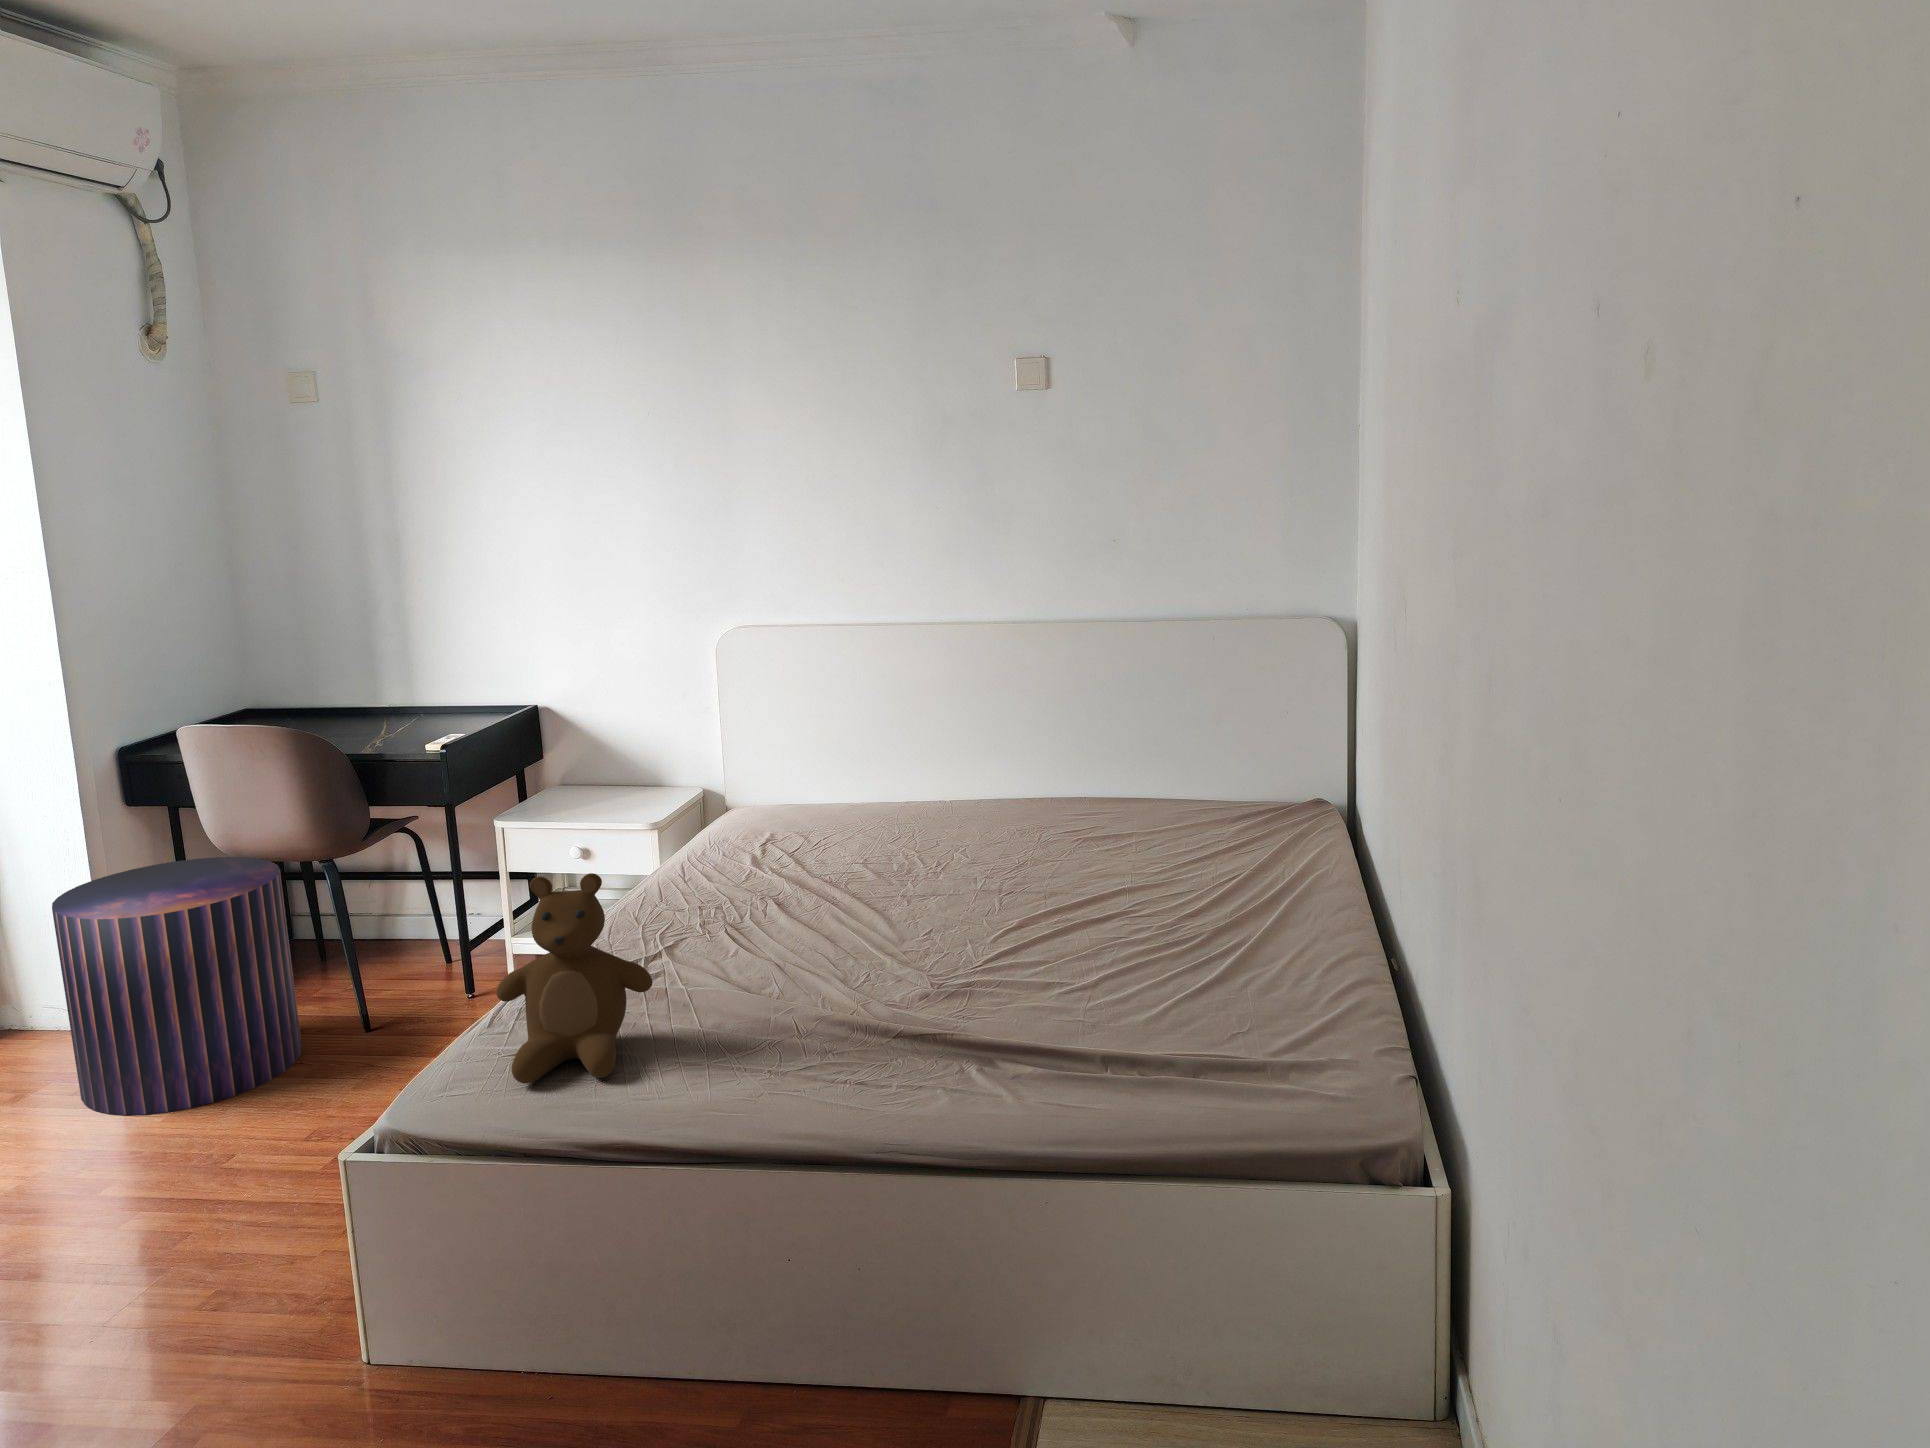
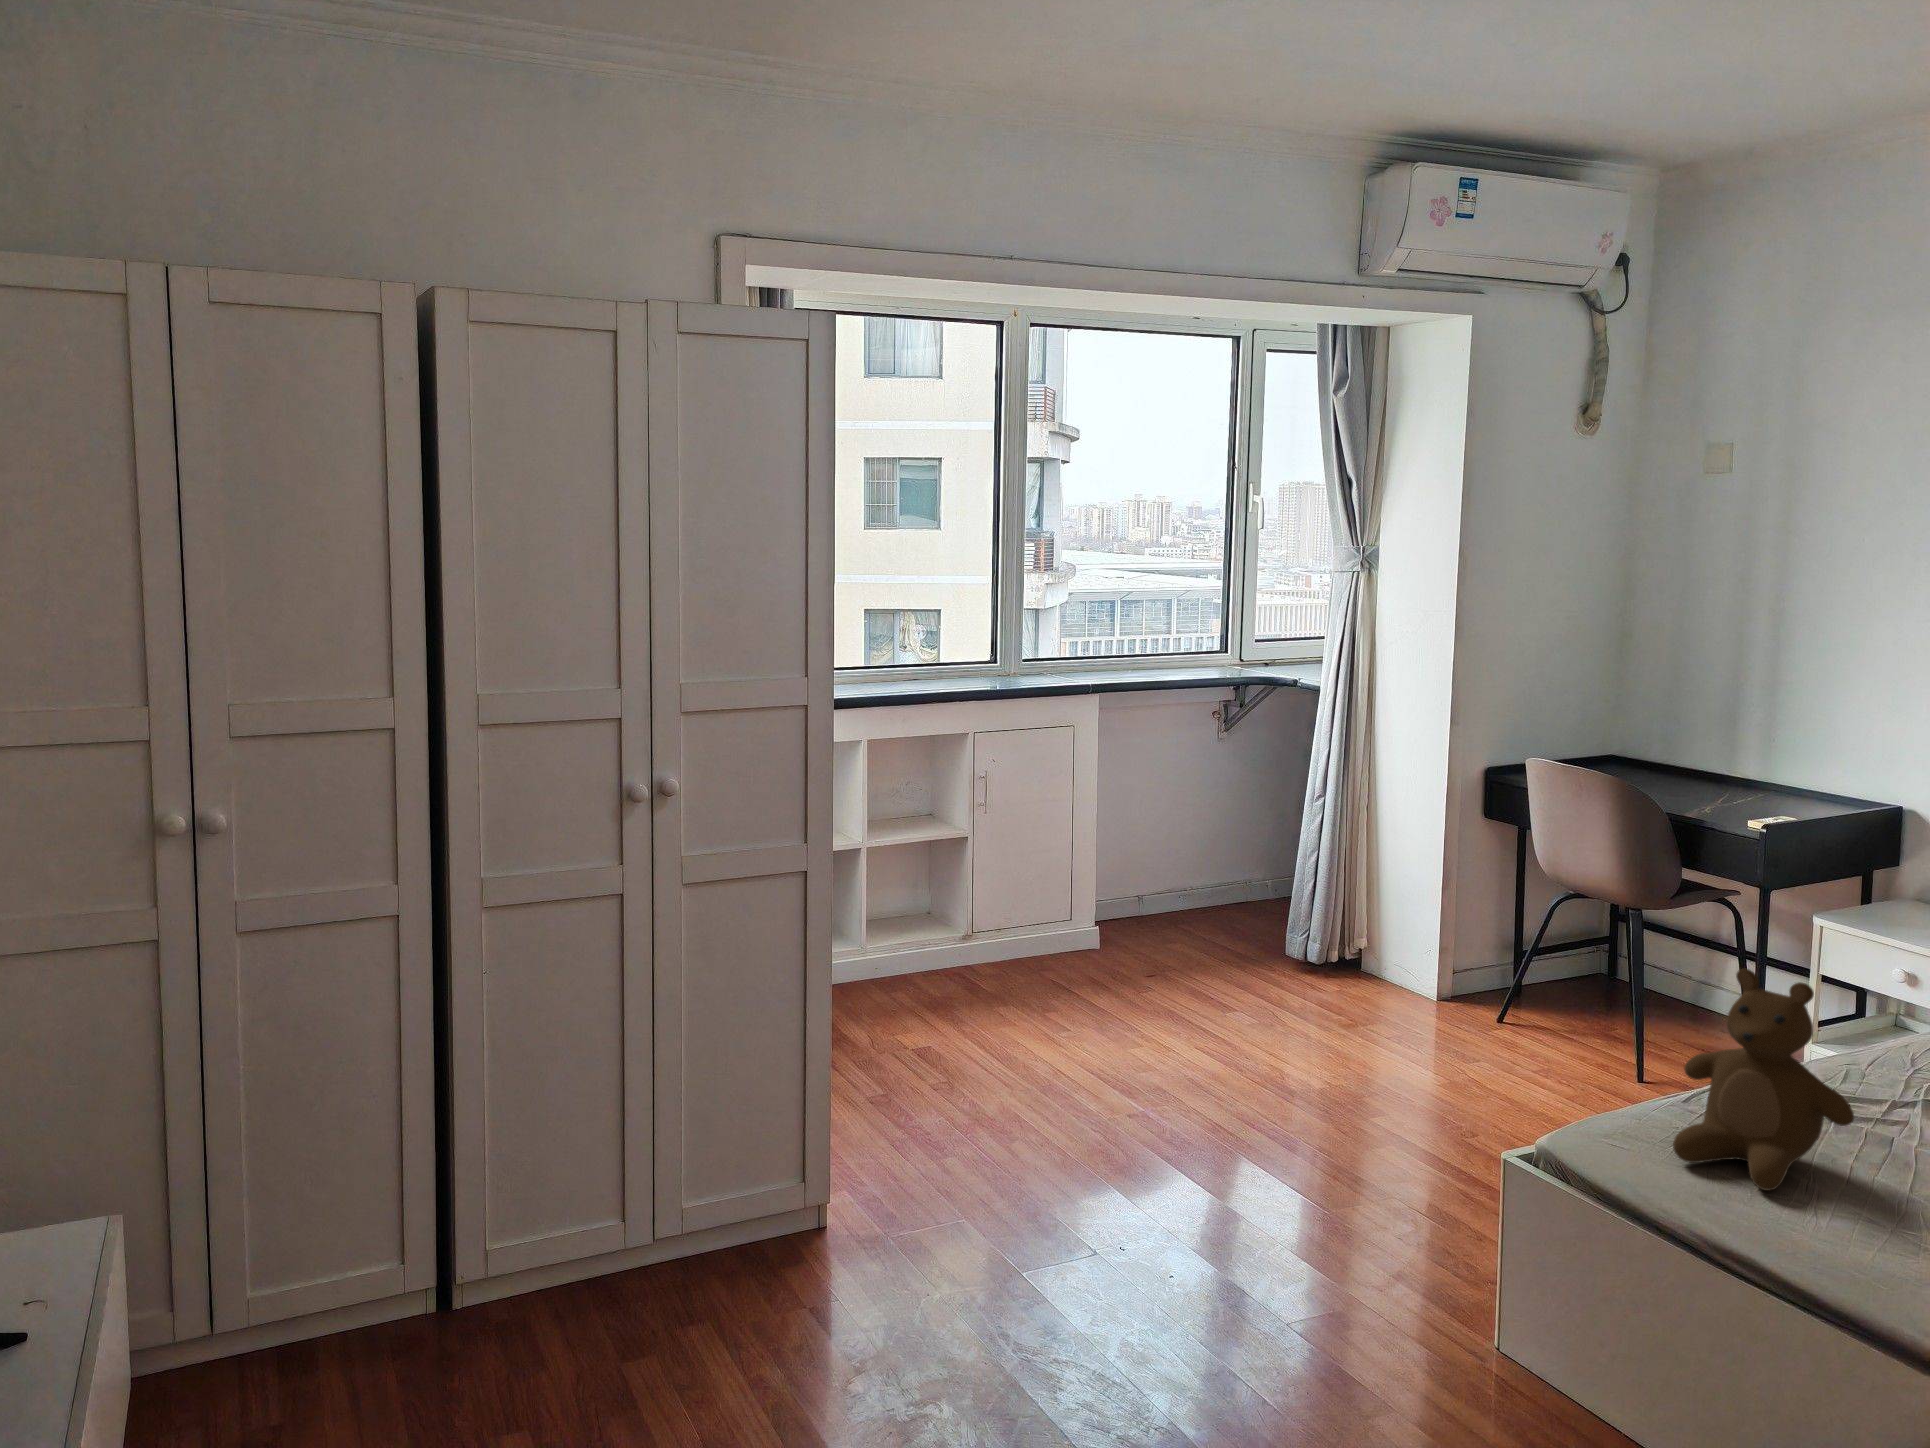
pouf: present [52,857,302,1115] -> none [1393,869,1582,1086]

